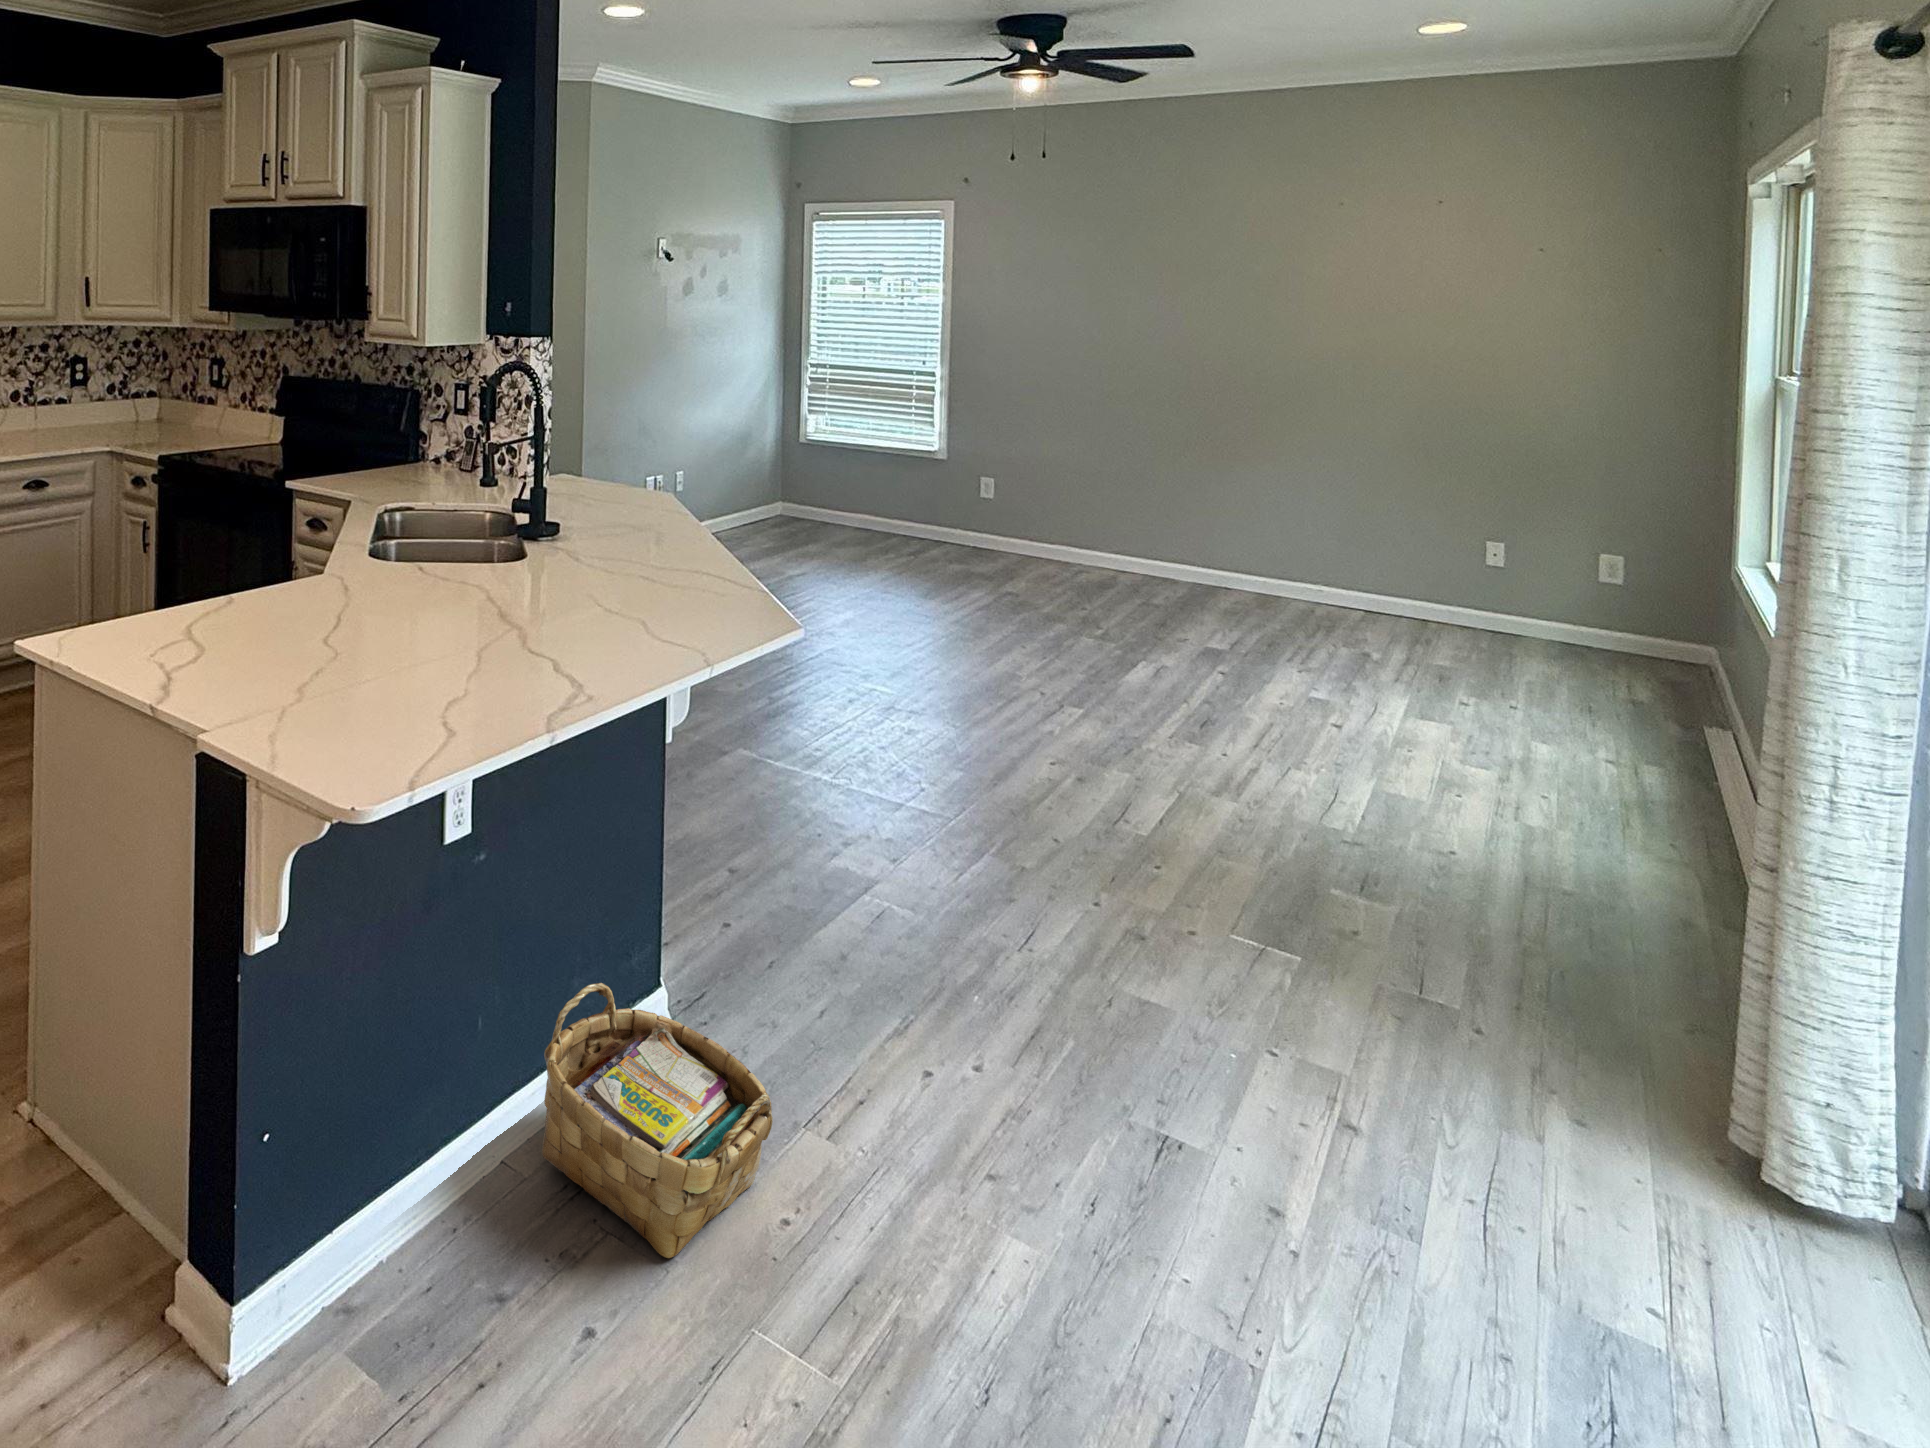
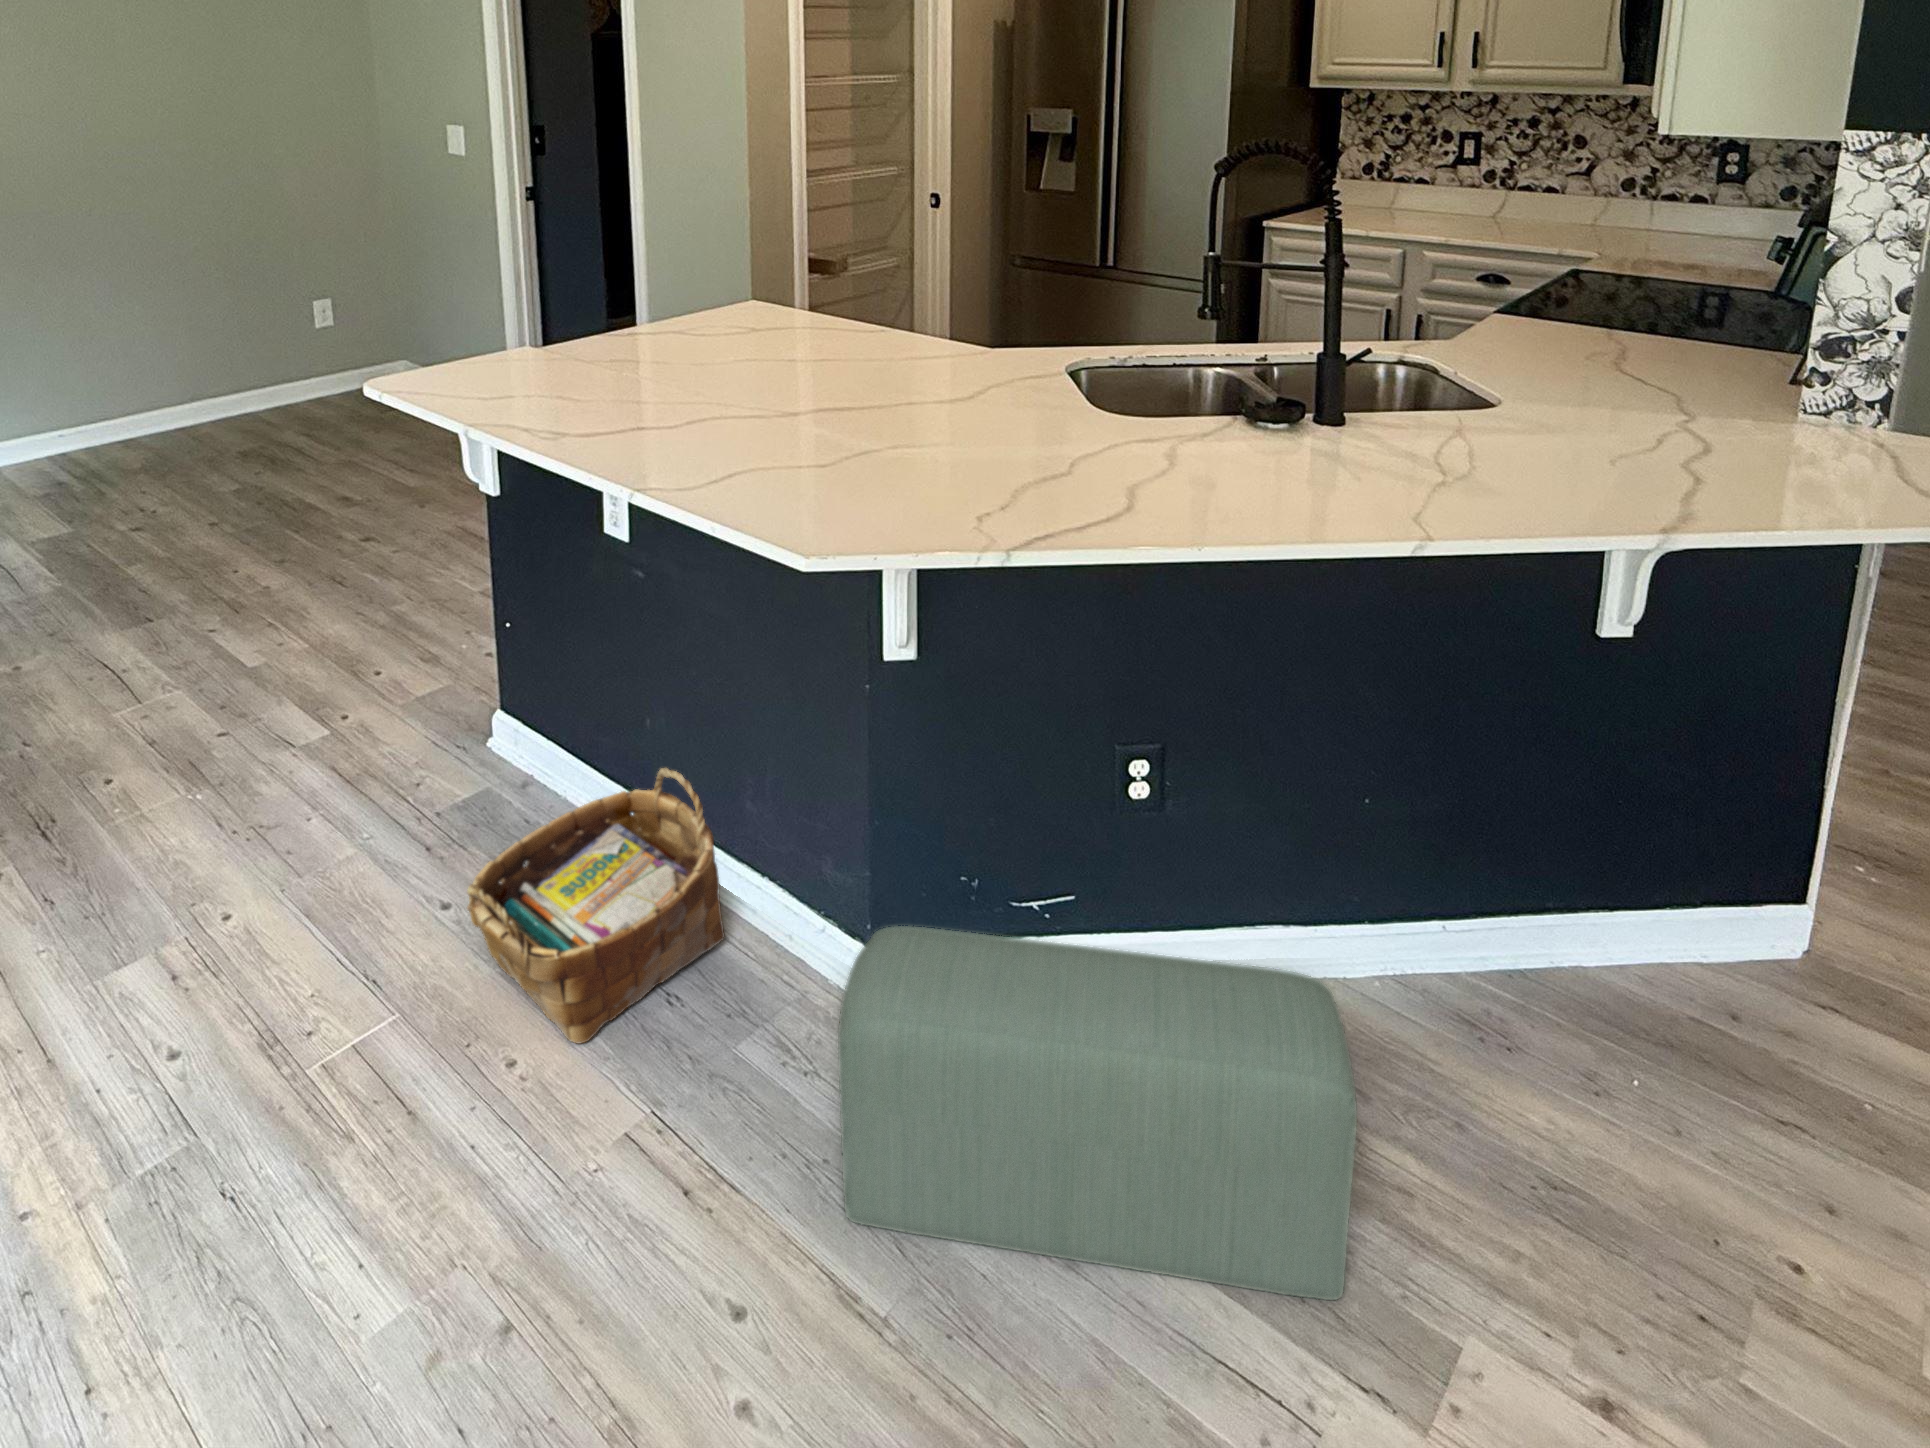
pouf: none [758,768,859,1028] -> present [838,926,1357,1300]

